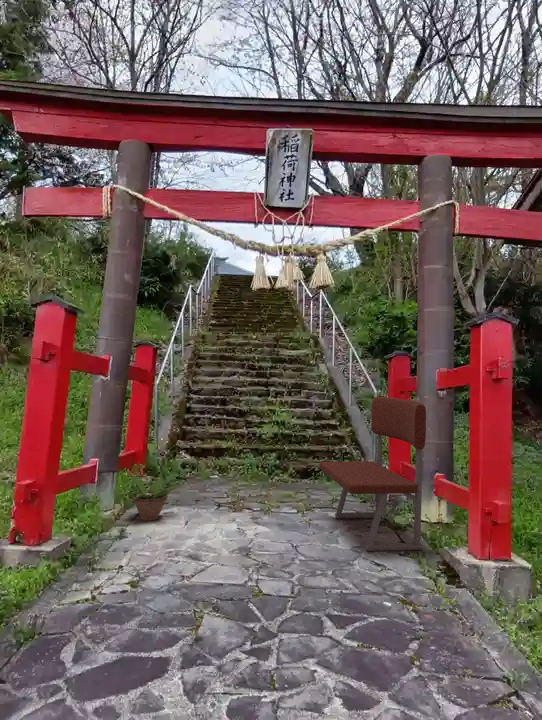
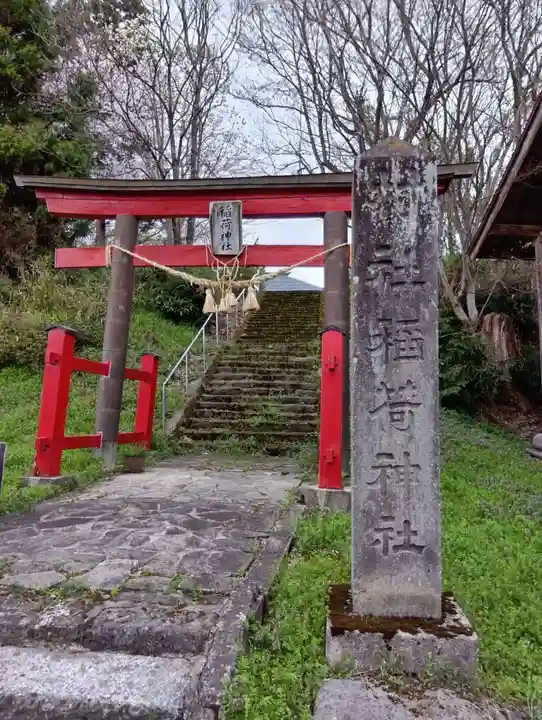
bench: present [319,397,426,551] -> none [245,387,304,488]

